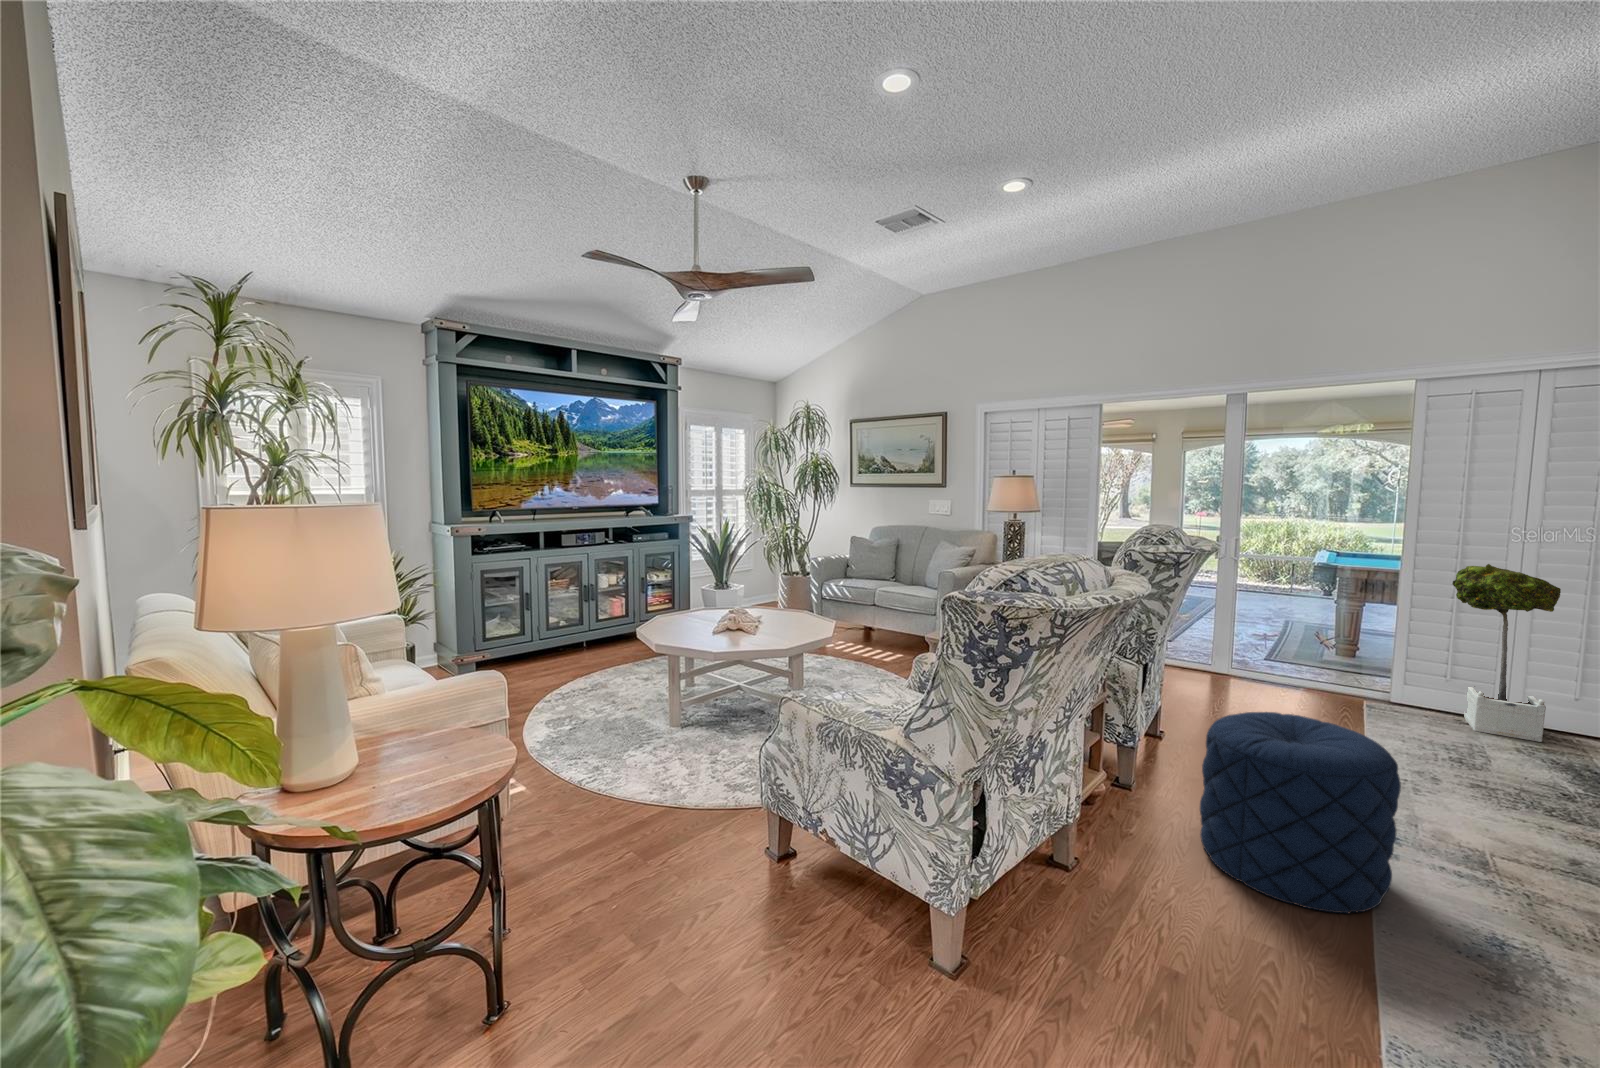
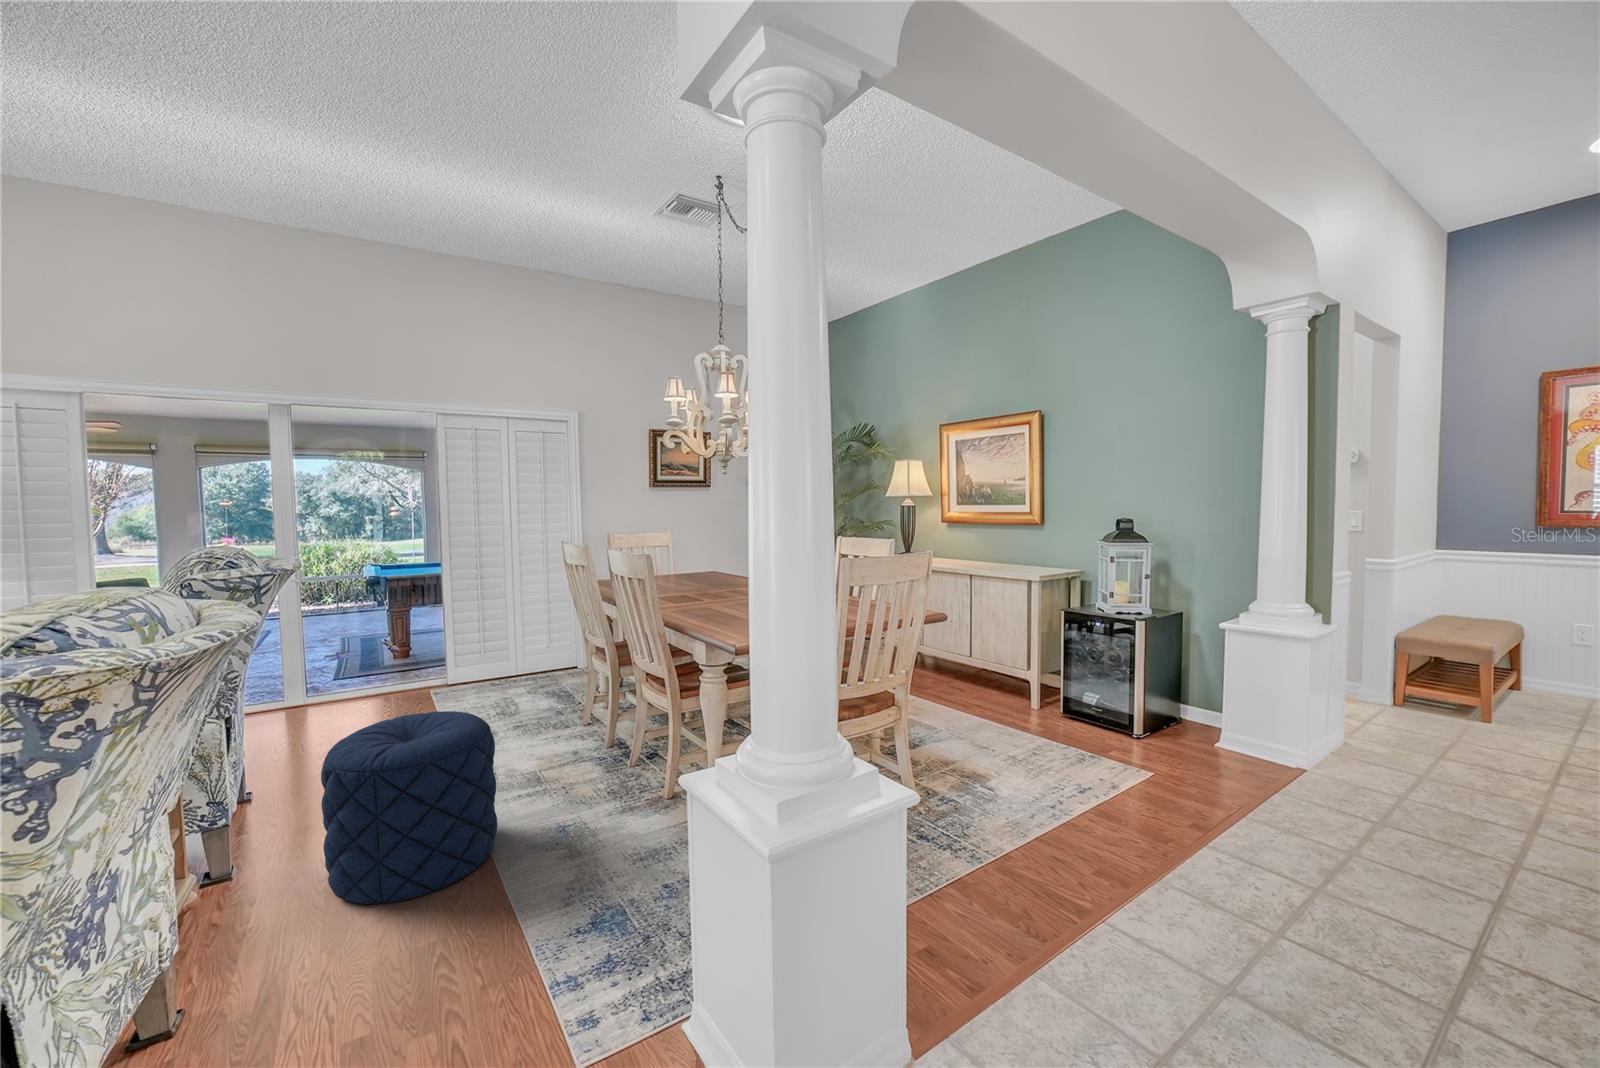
potted tree: present [1452,564,1561,742] -> none [477,558,540,687]

